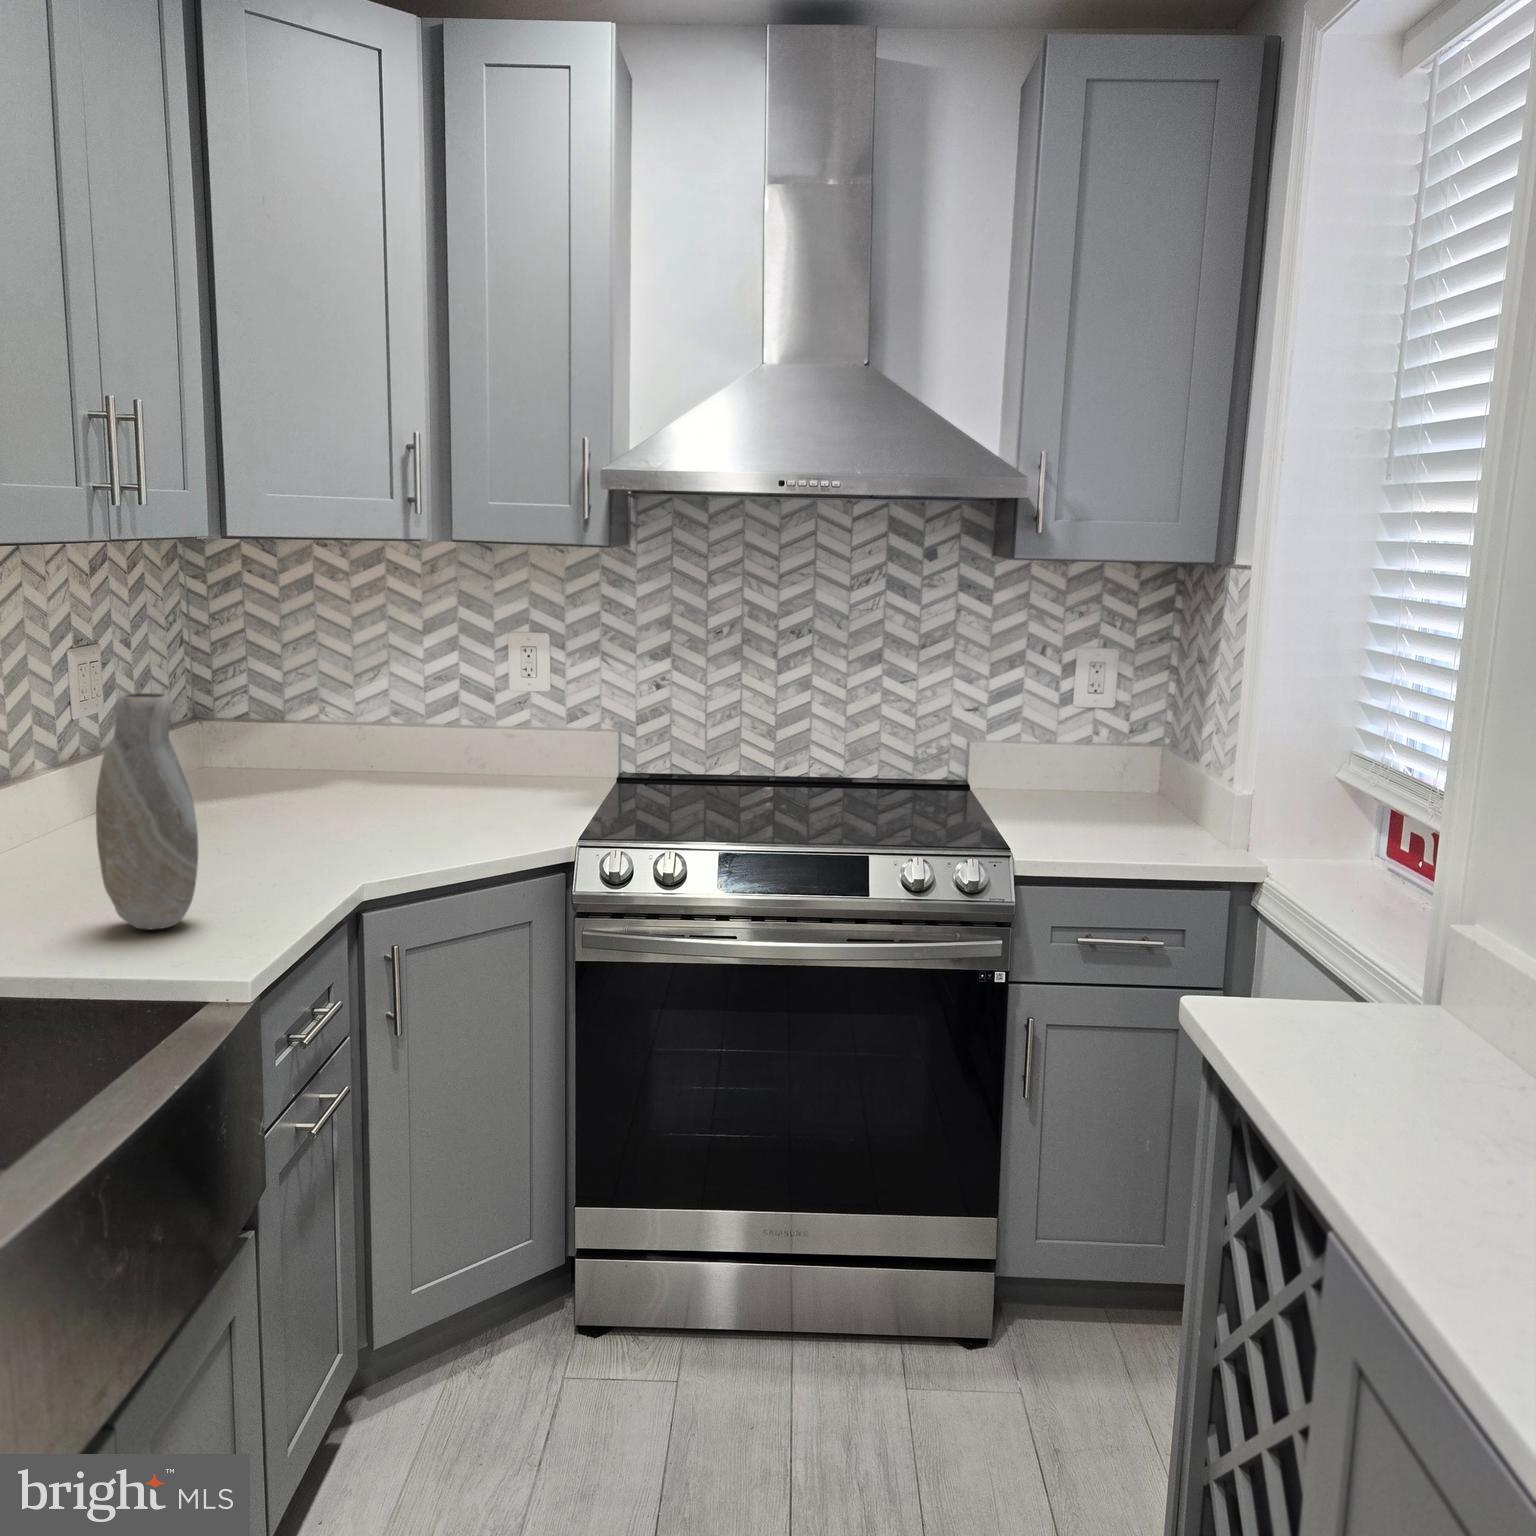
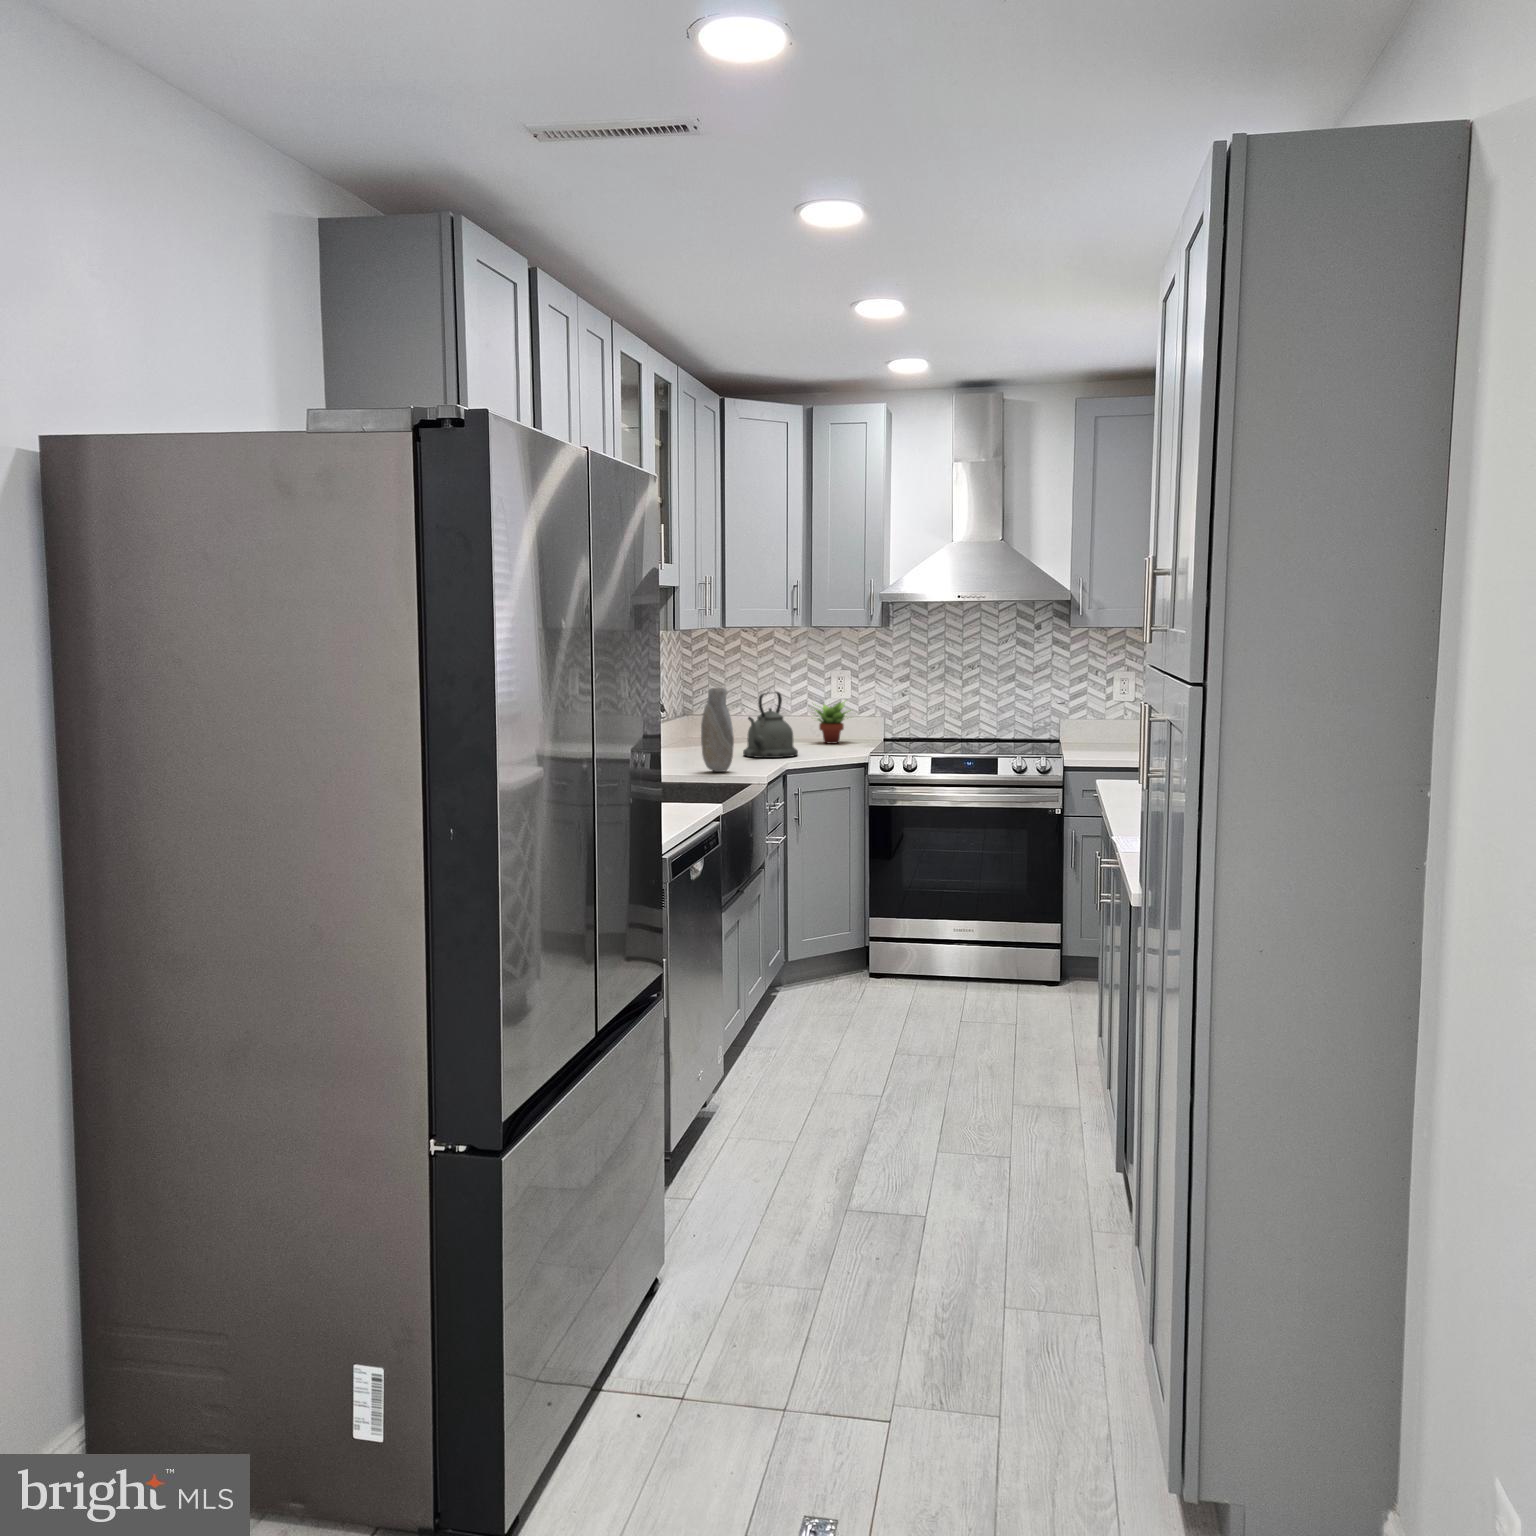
kettle: none [279,688,415,850] -> present [743,692,798,758]
succulent plant: none [454,693,554,788] -> present [815,702,851,744]

